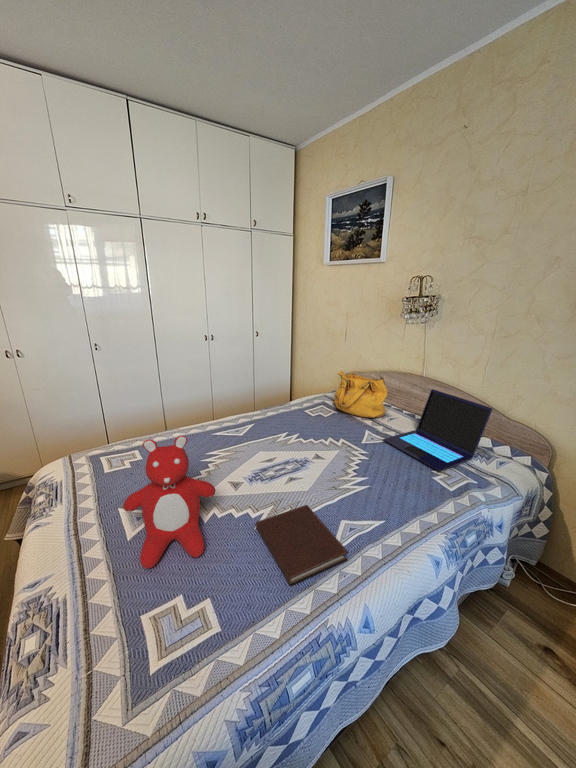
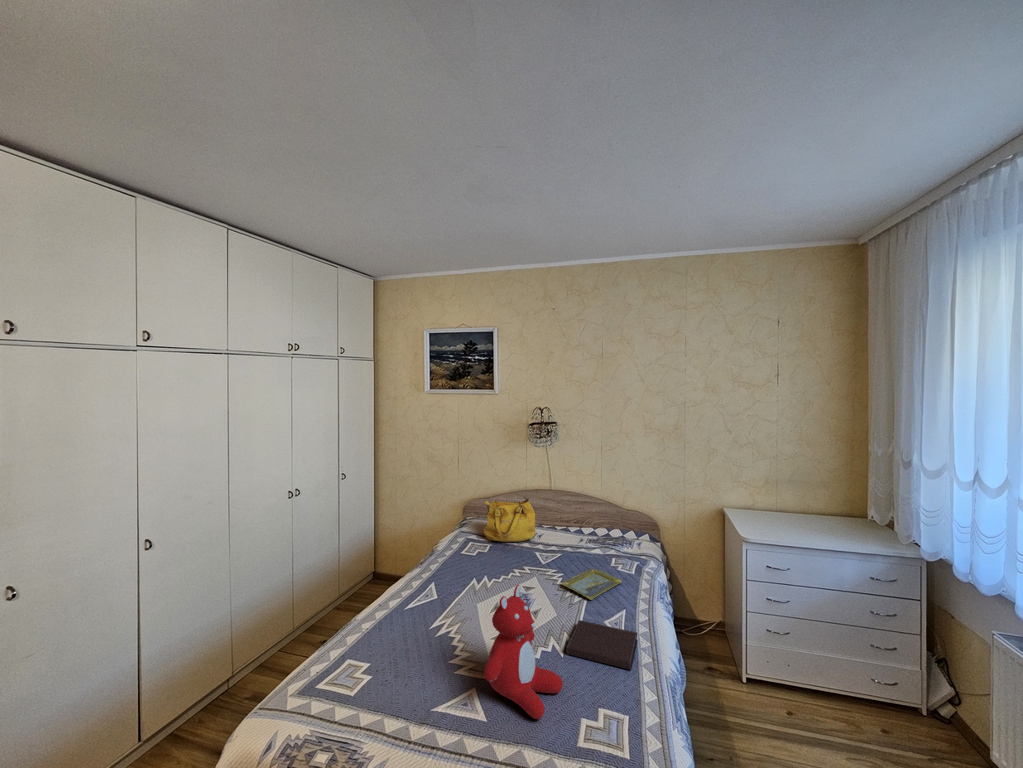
laptop: present [383,389,493,471] -> none [559,500,623,564]
tray: none [343,464,418,493] -> present [562,569,622,600]

